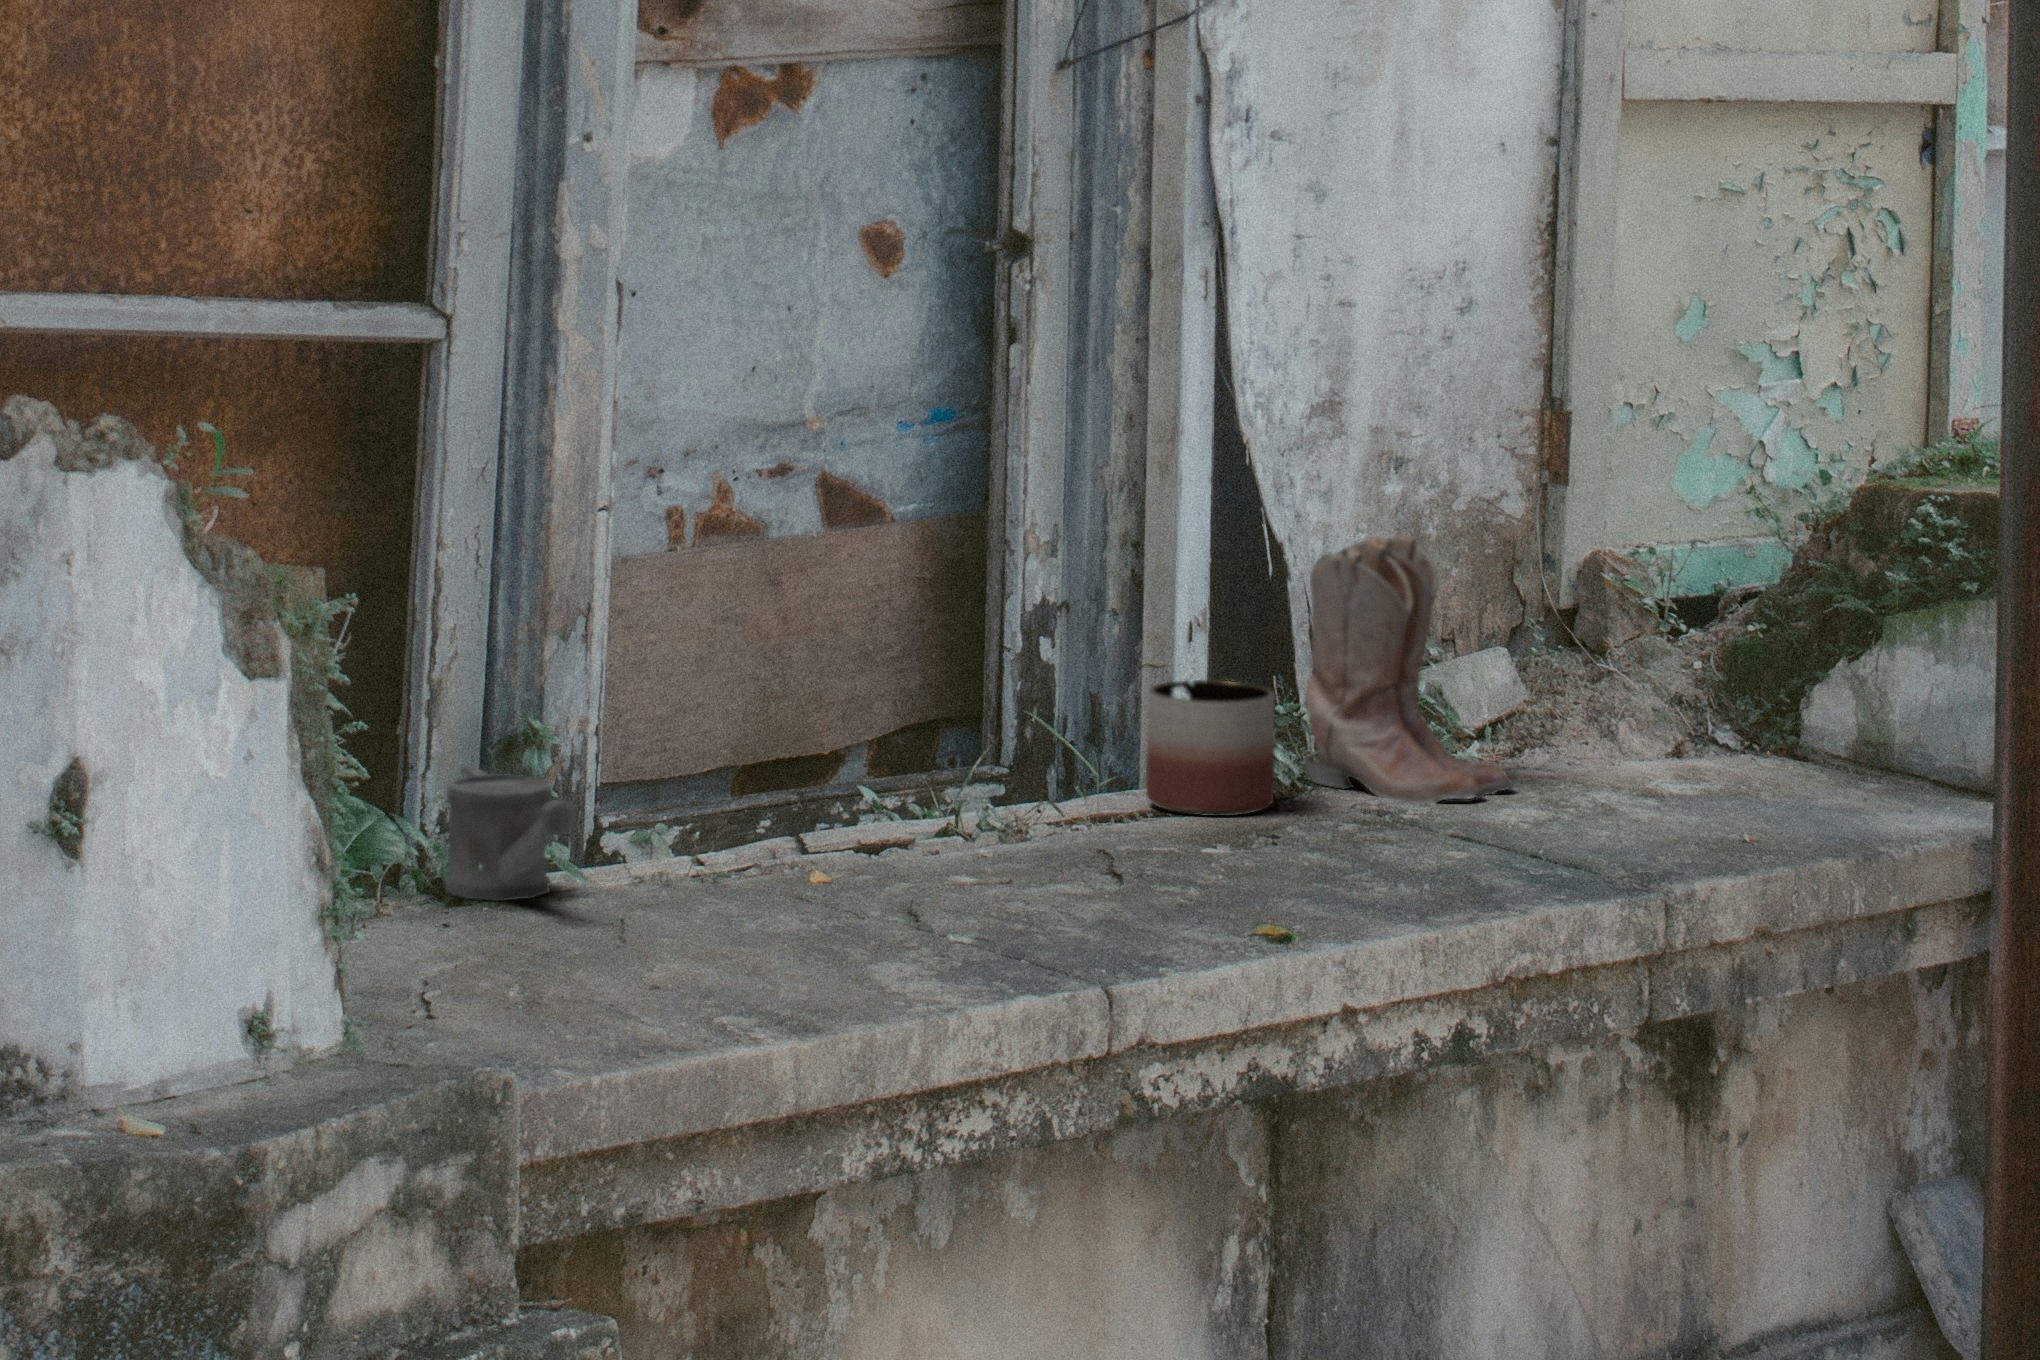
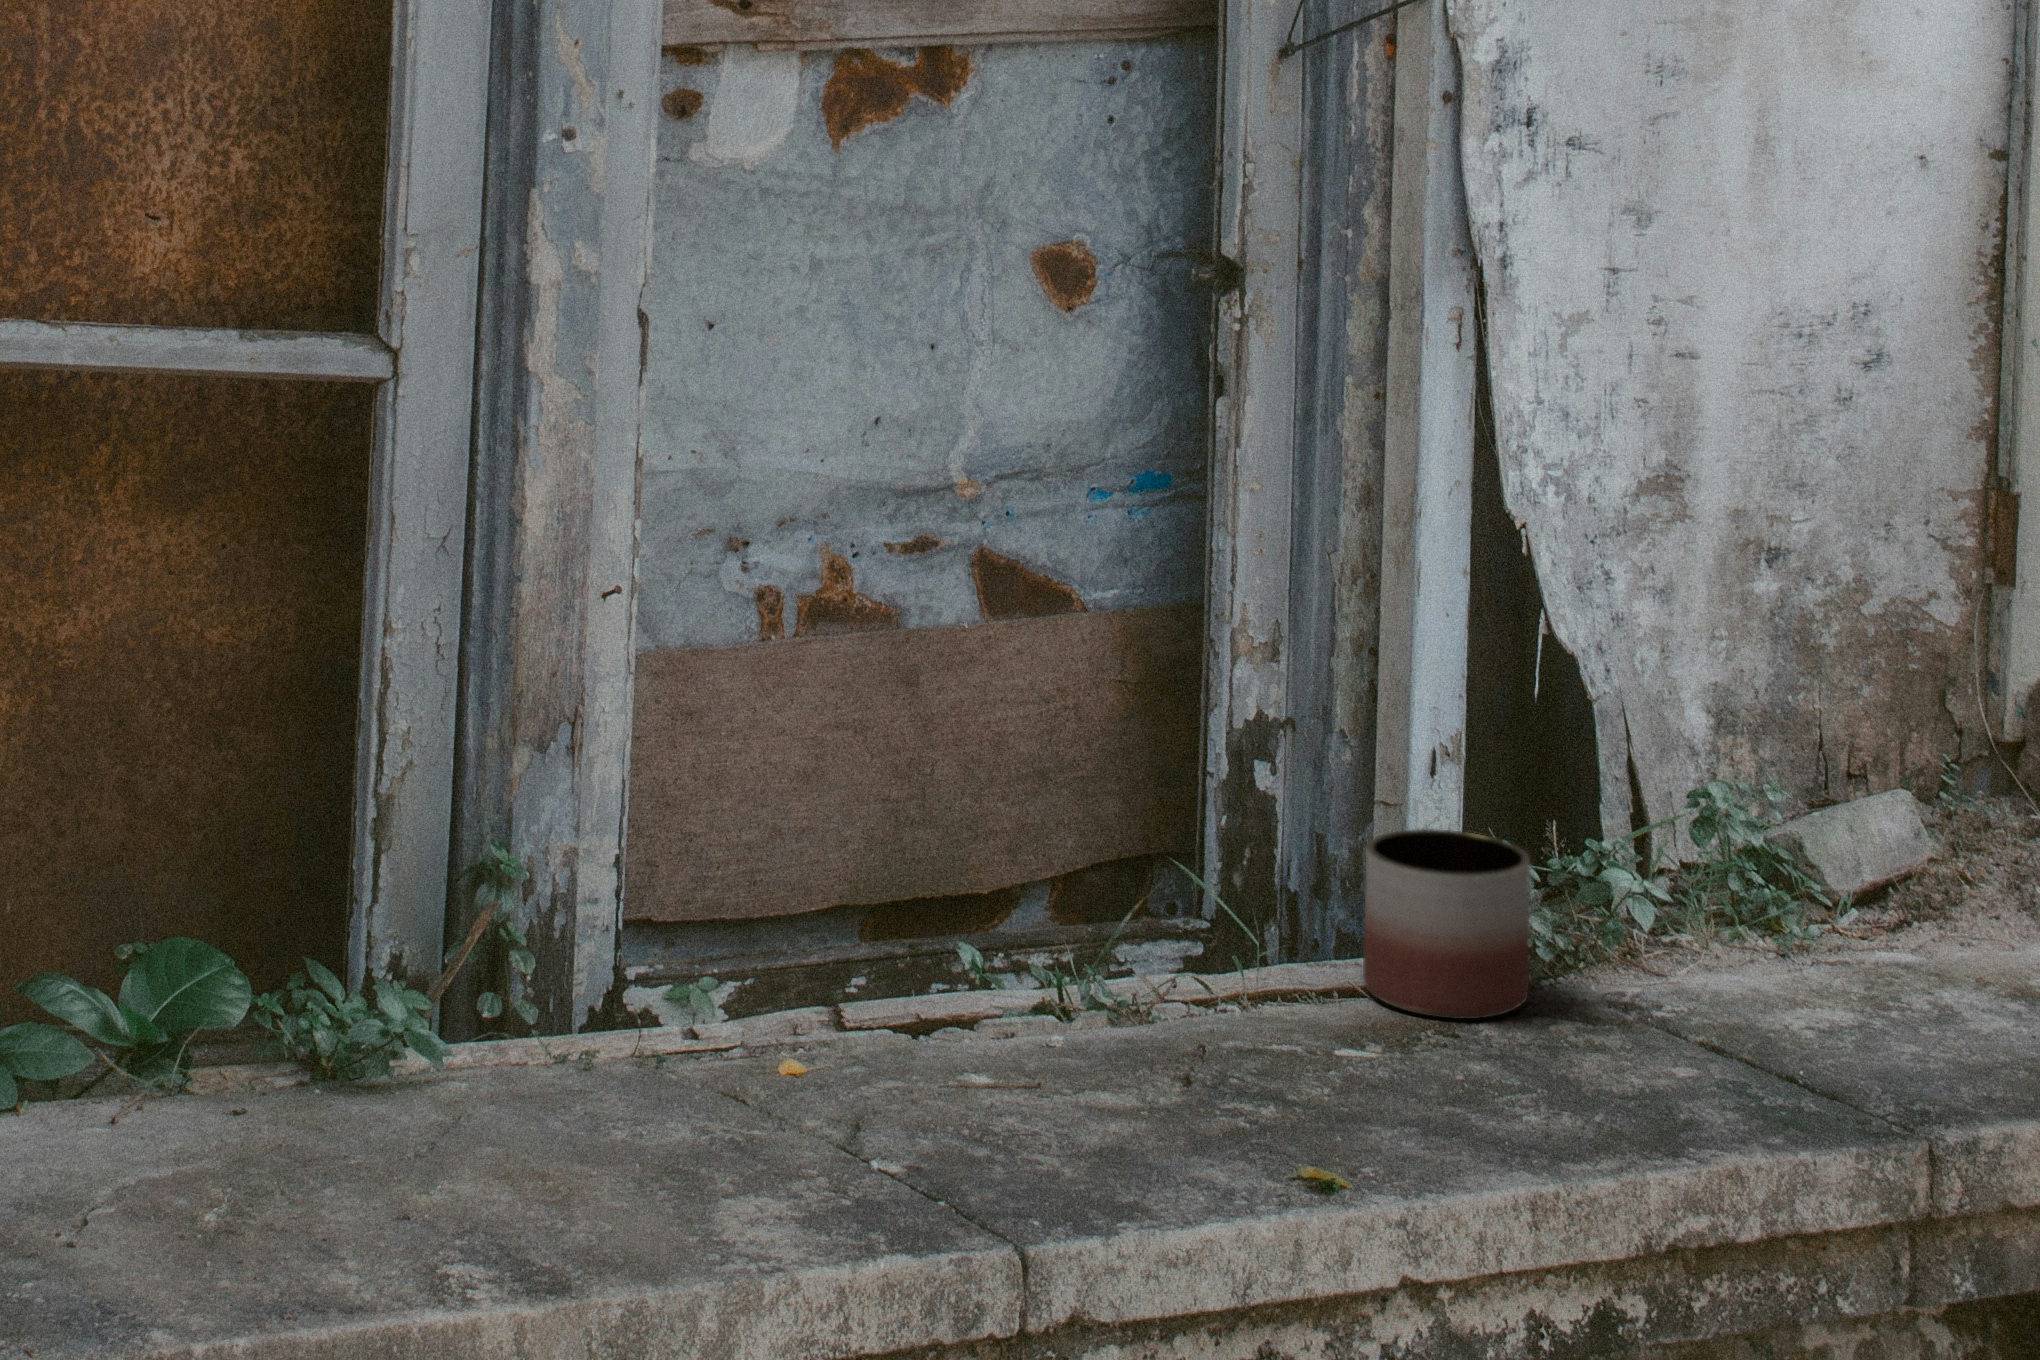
boots: present [1304,534,1513,803] -> none [1603,651,1874,1019]
watering can: present [445,765,576,901] -> none [328,912,468,1105]

